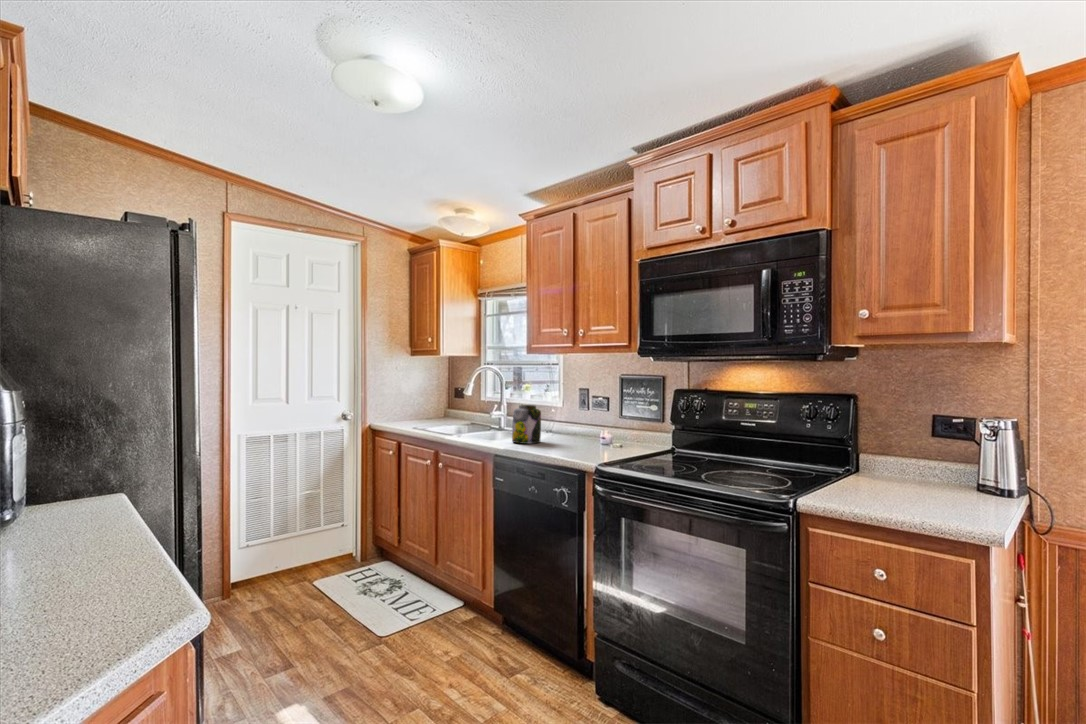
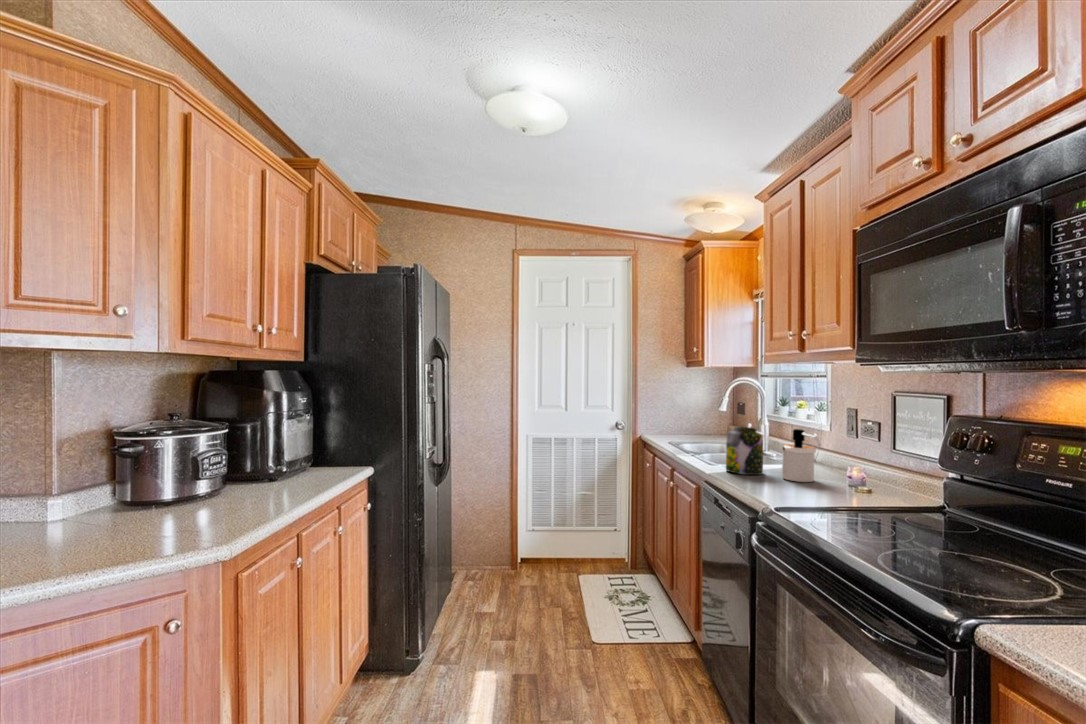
soap dispenser: none [557,404,590,443] -> present [782,429,821,482]

